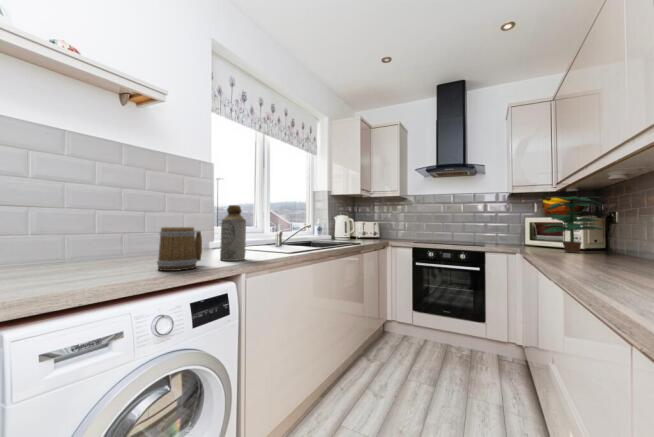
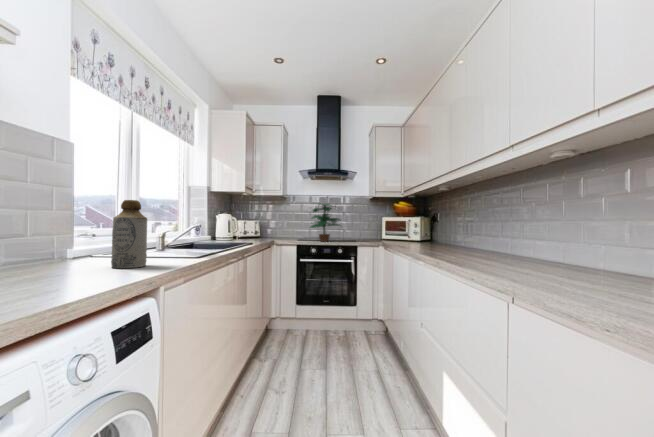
potted plant: present [544,196,604,253] -> present [310,203,341,242]
mug: present [157,227,202,271] -> none [35,228,97,286]

